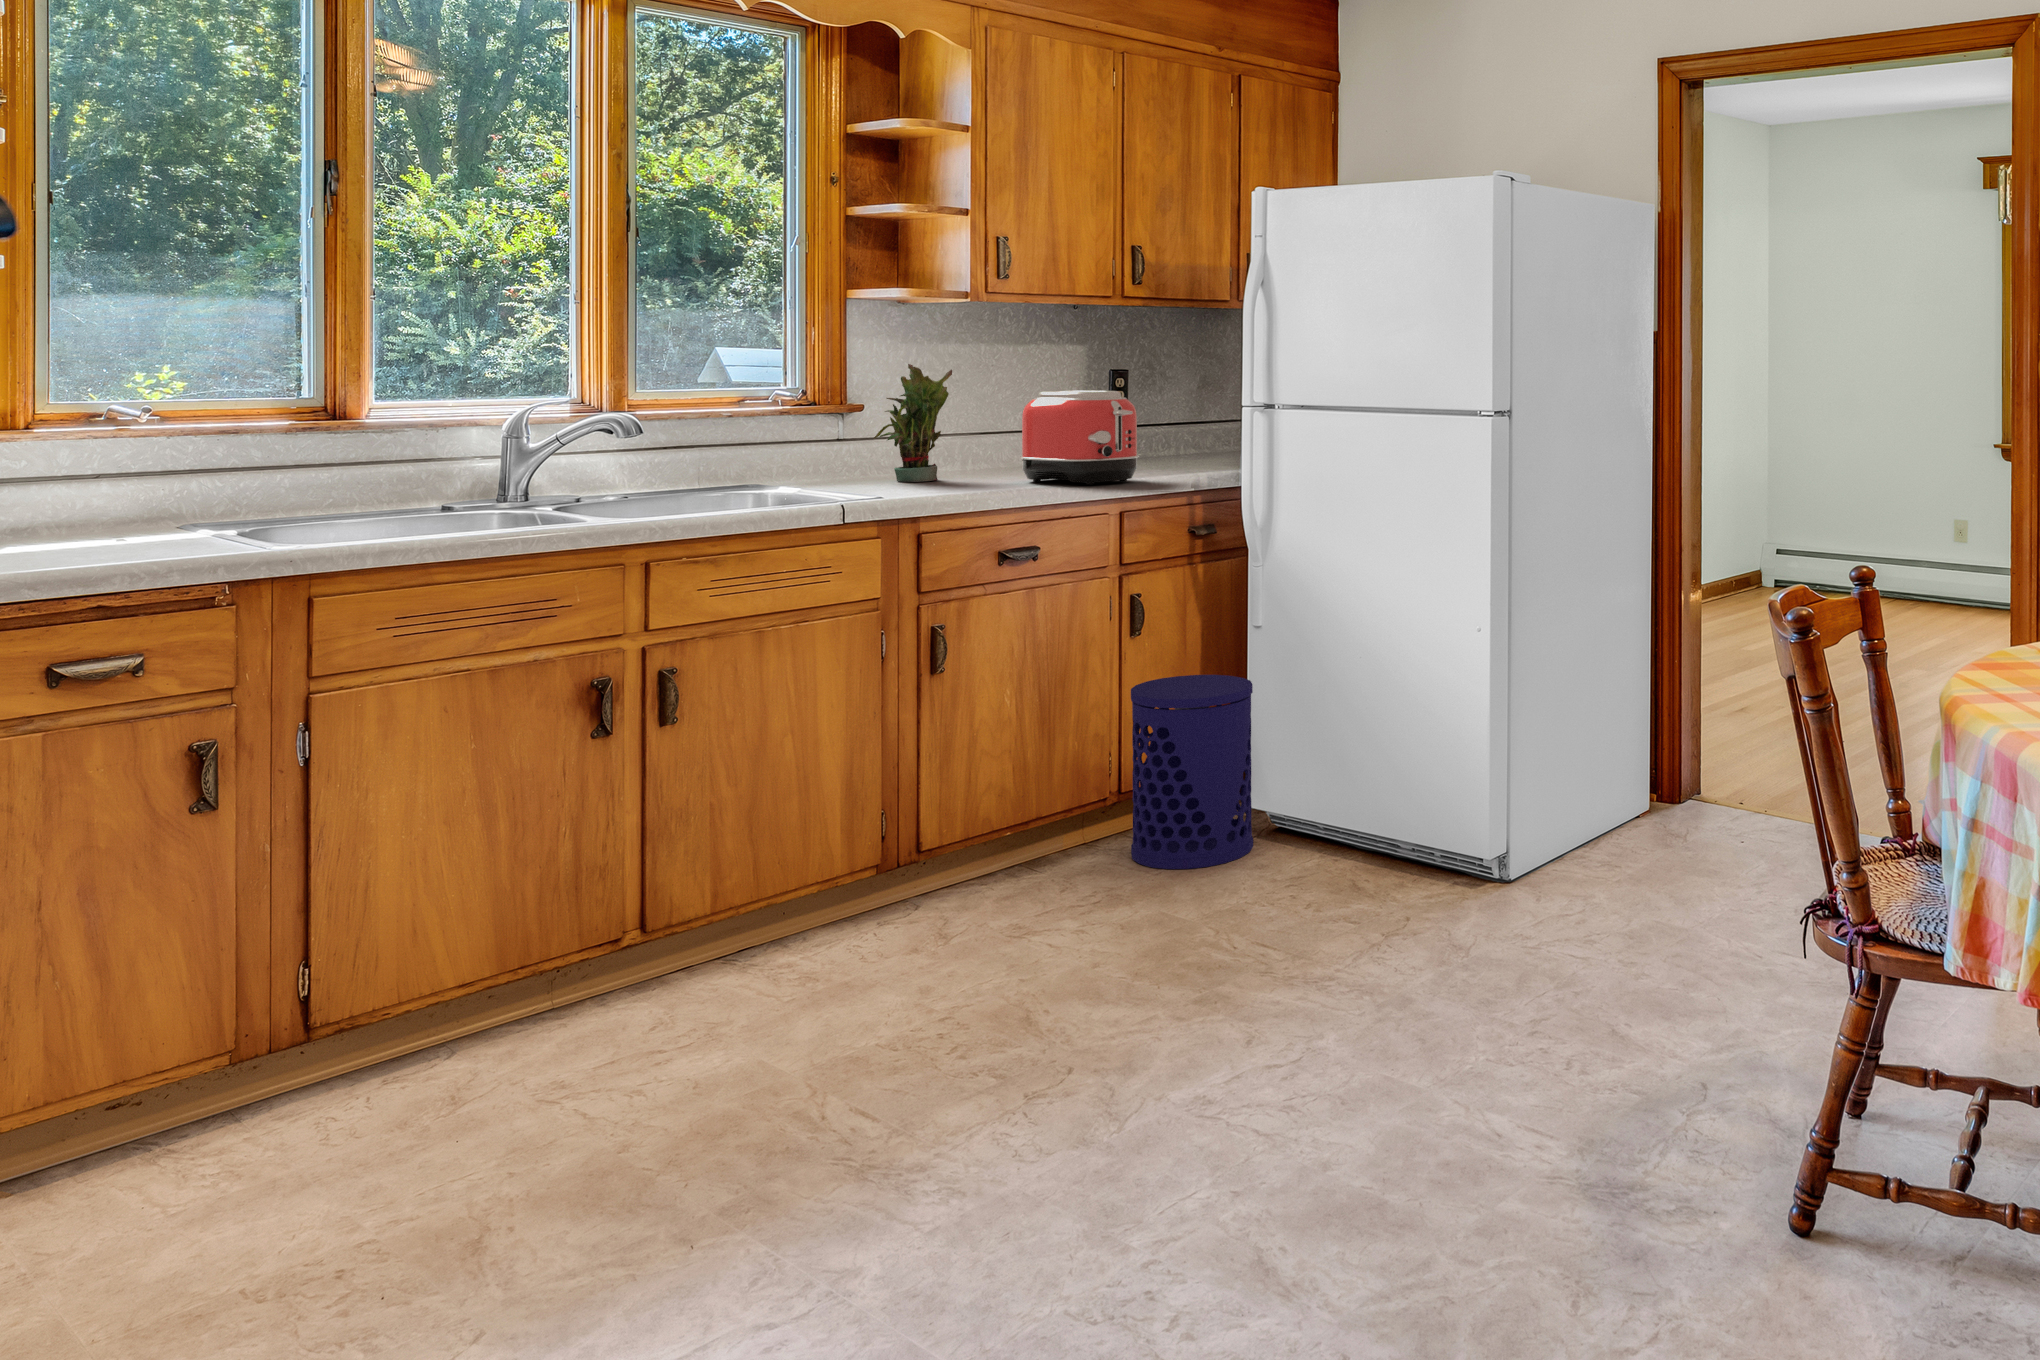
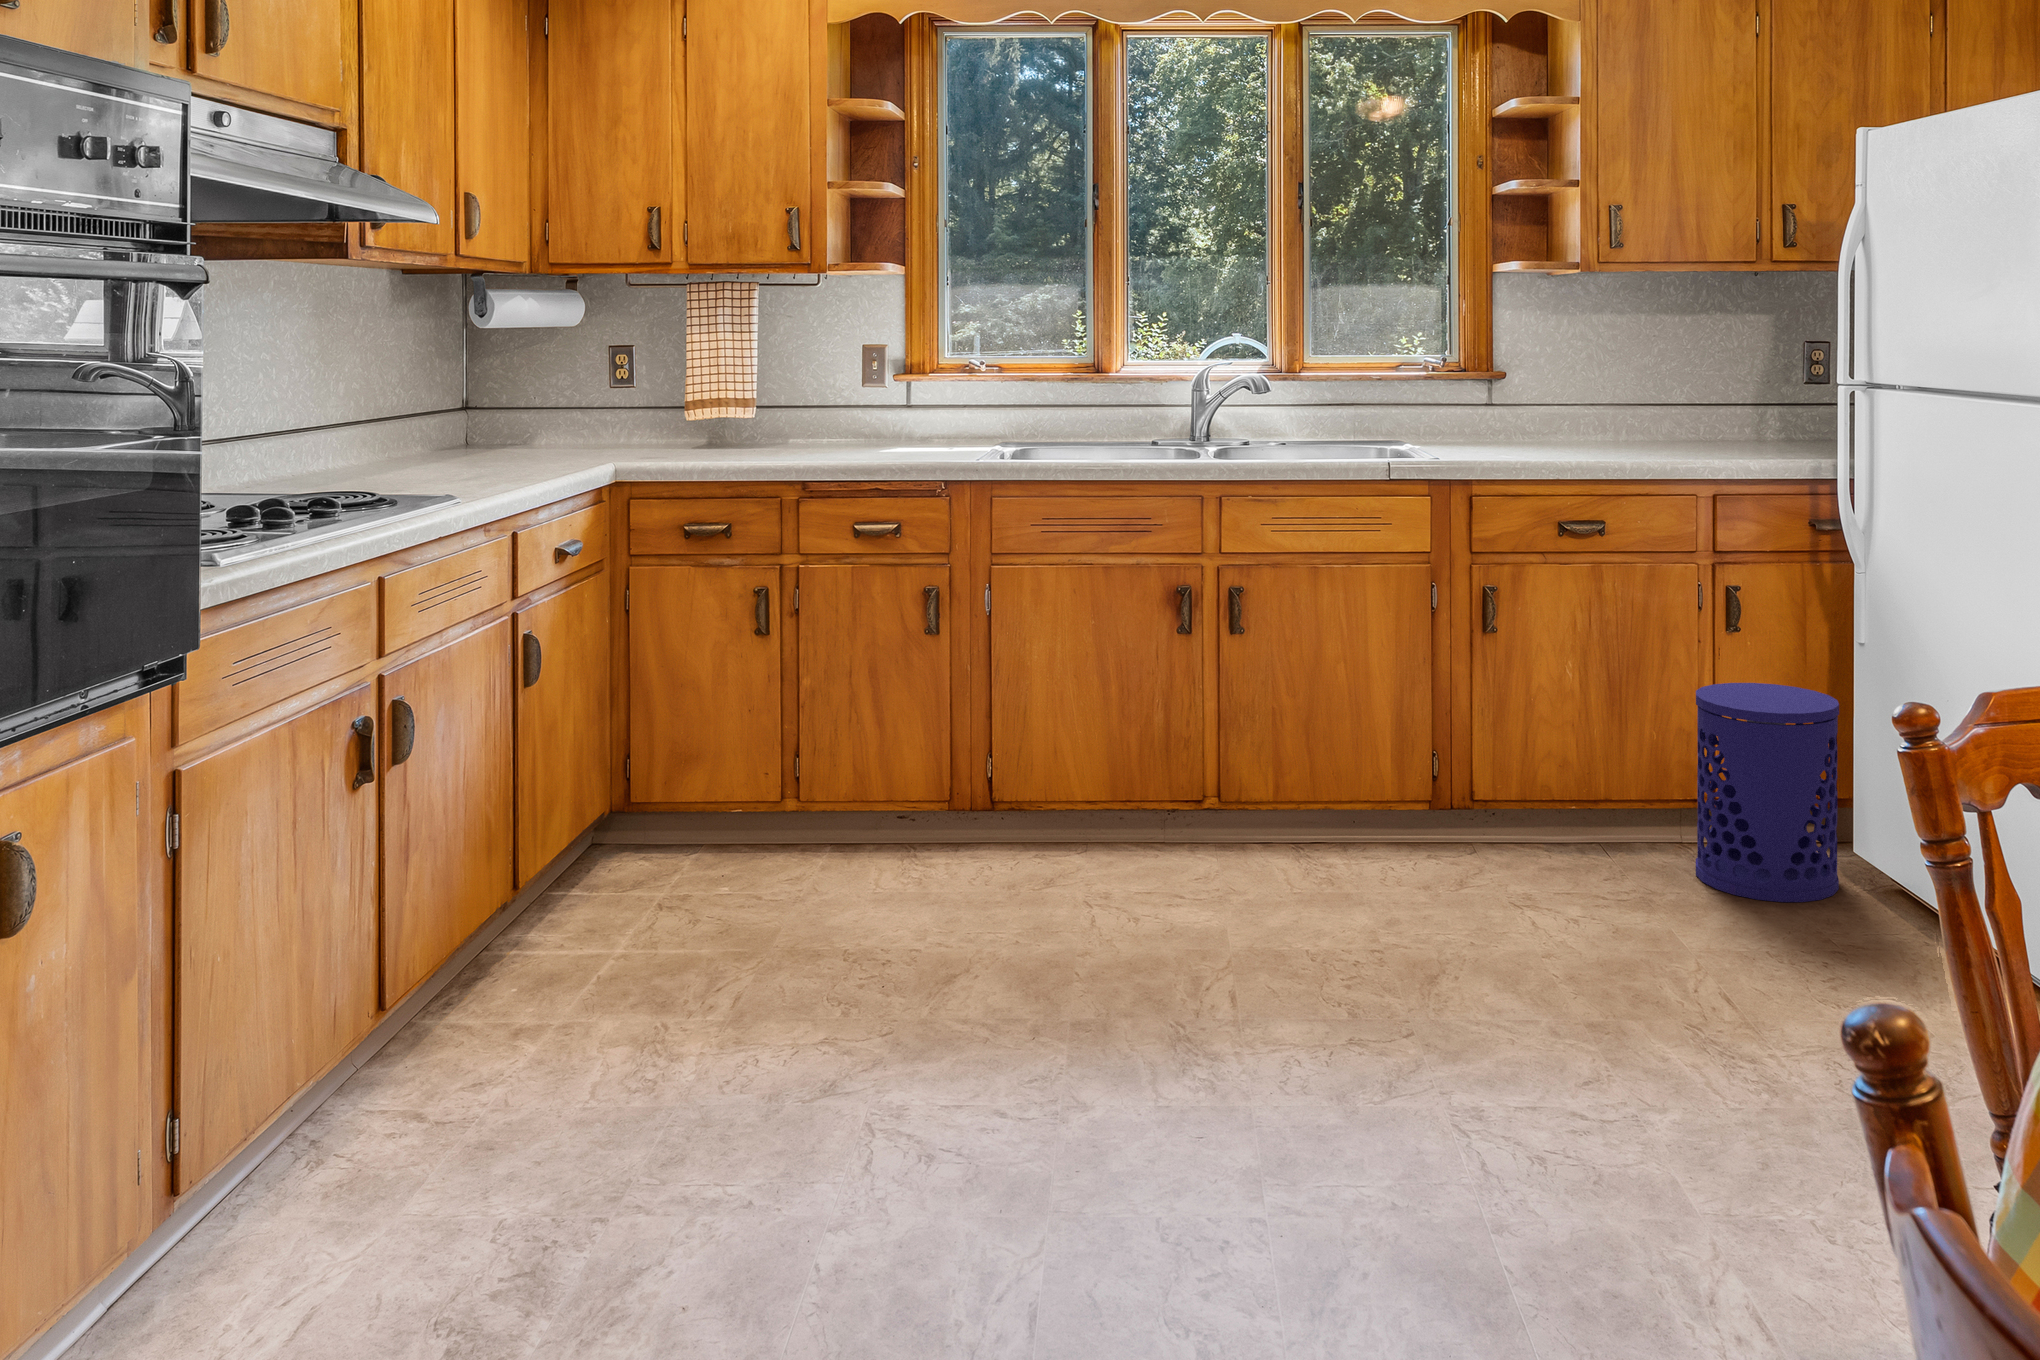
potted plant: present [873,364,952,482] -> none [1511,334,1581,448]
toaster: present [1020,390,1139,485] -> none [1628,364,1744,464]

